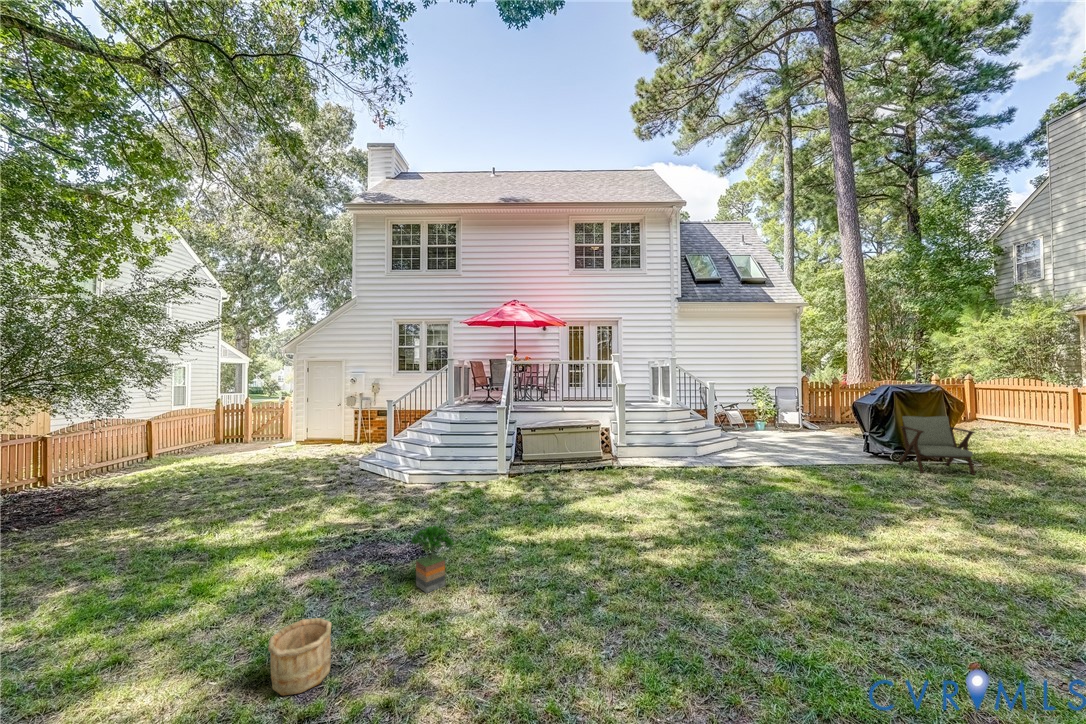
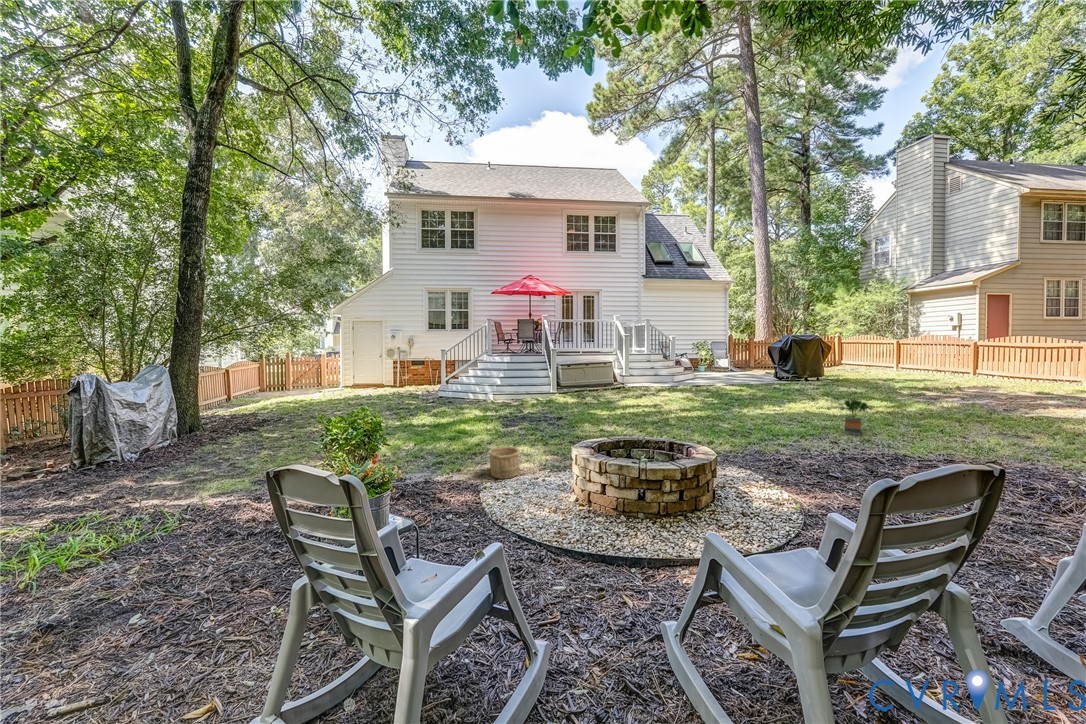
lounge chair: present [899,416,975,475] -> none [794,354,842,390]
potted tree: present [411,526,454,593] -> present [840,400,869,436]

